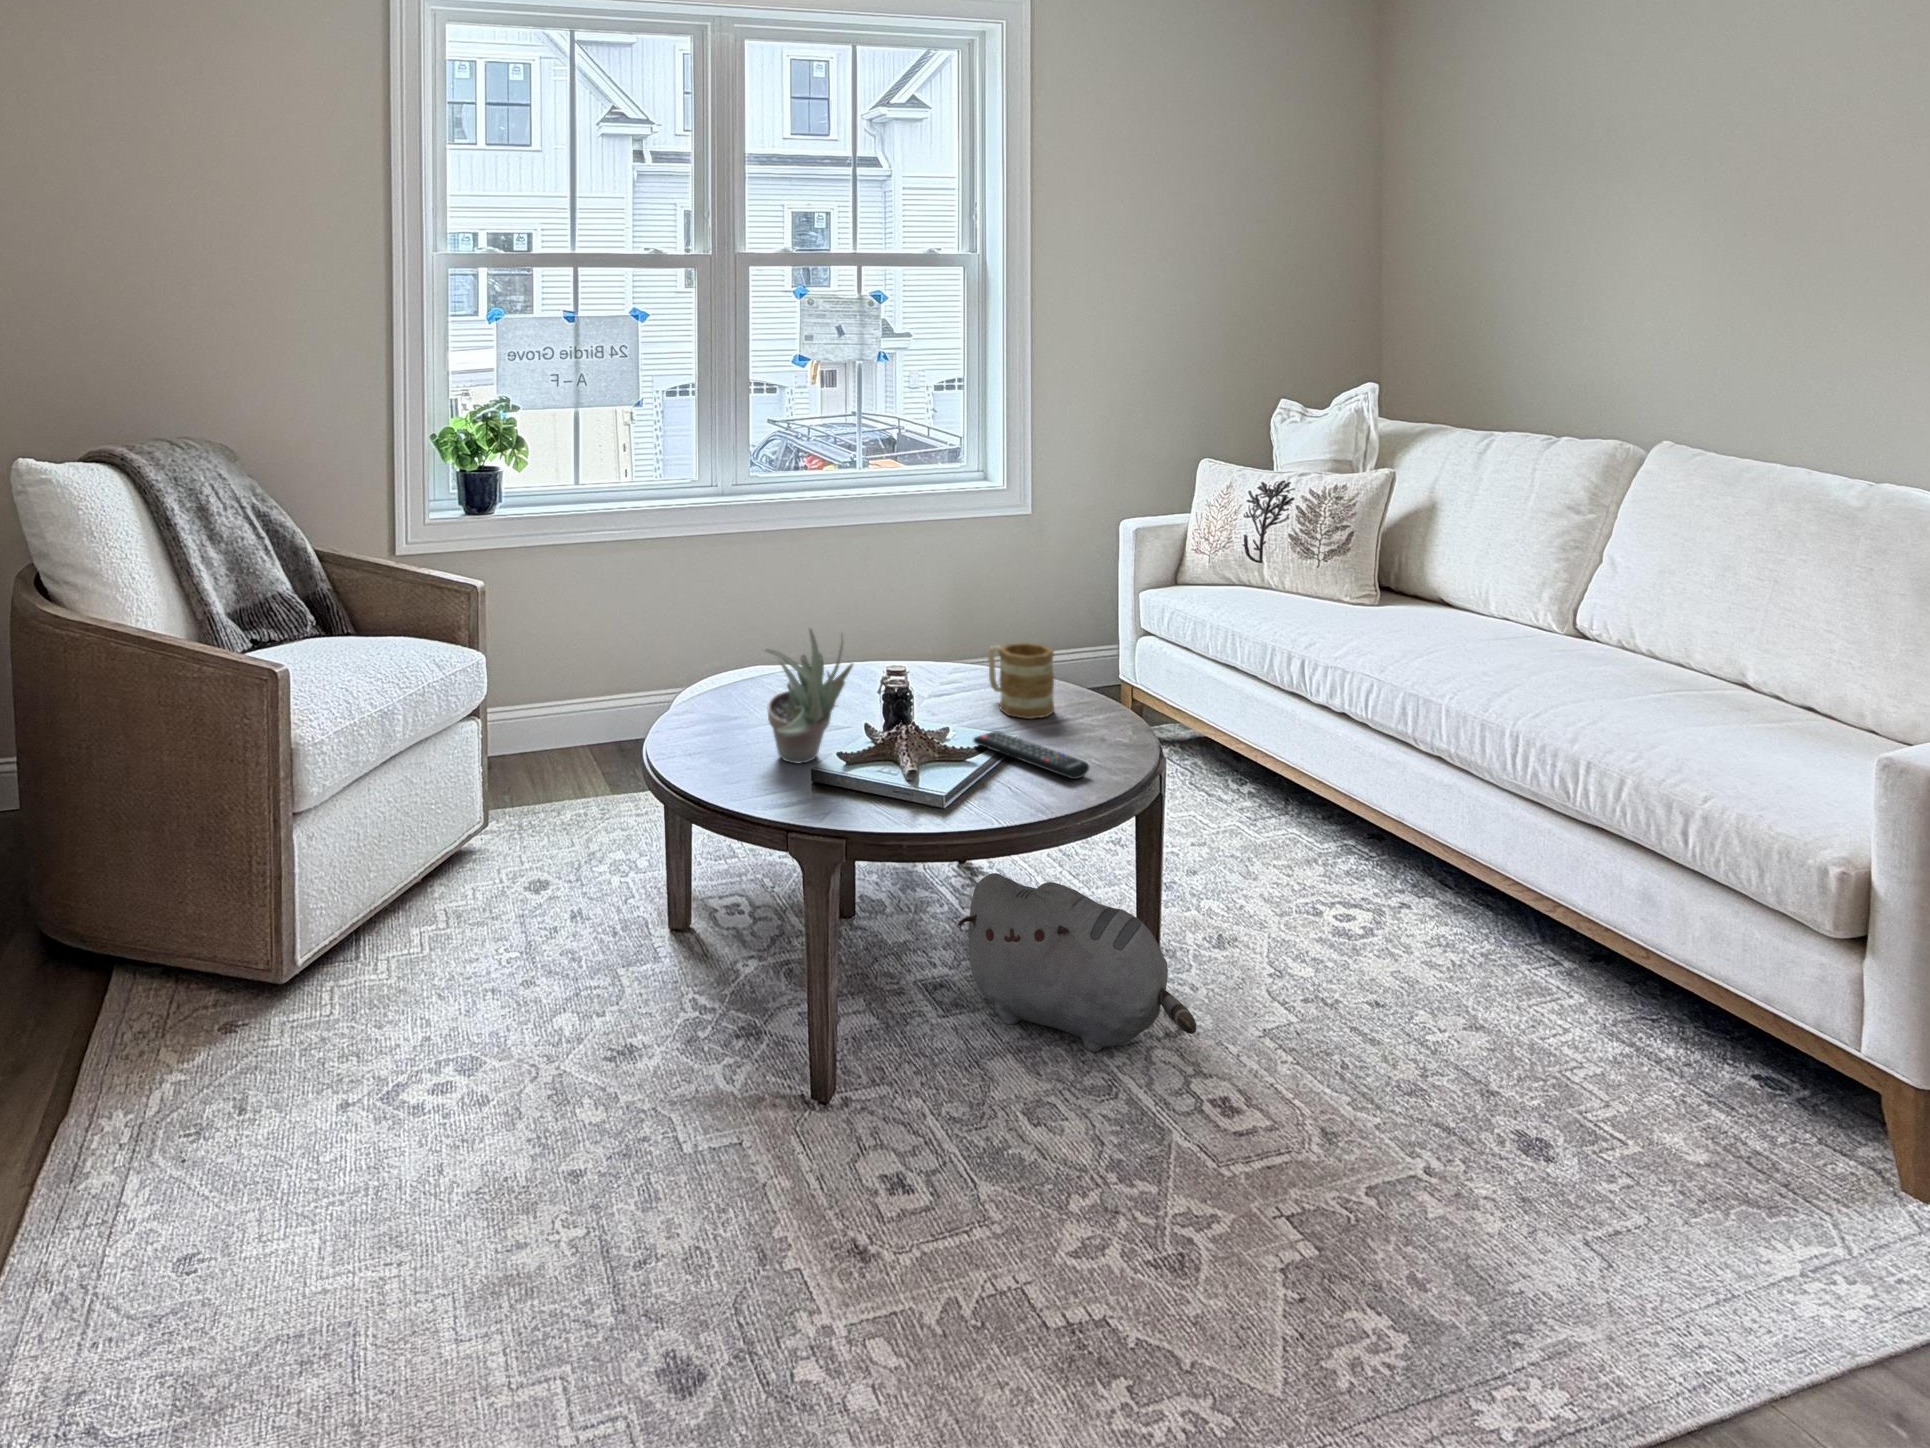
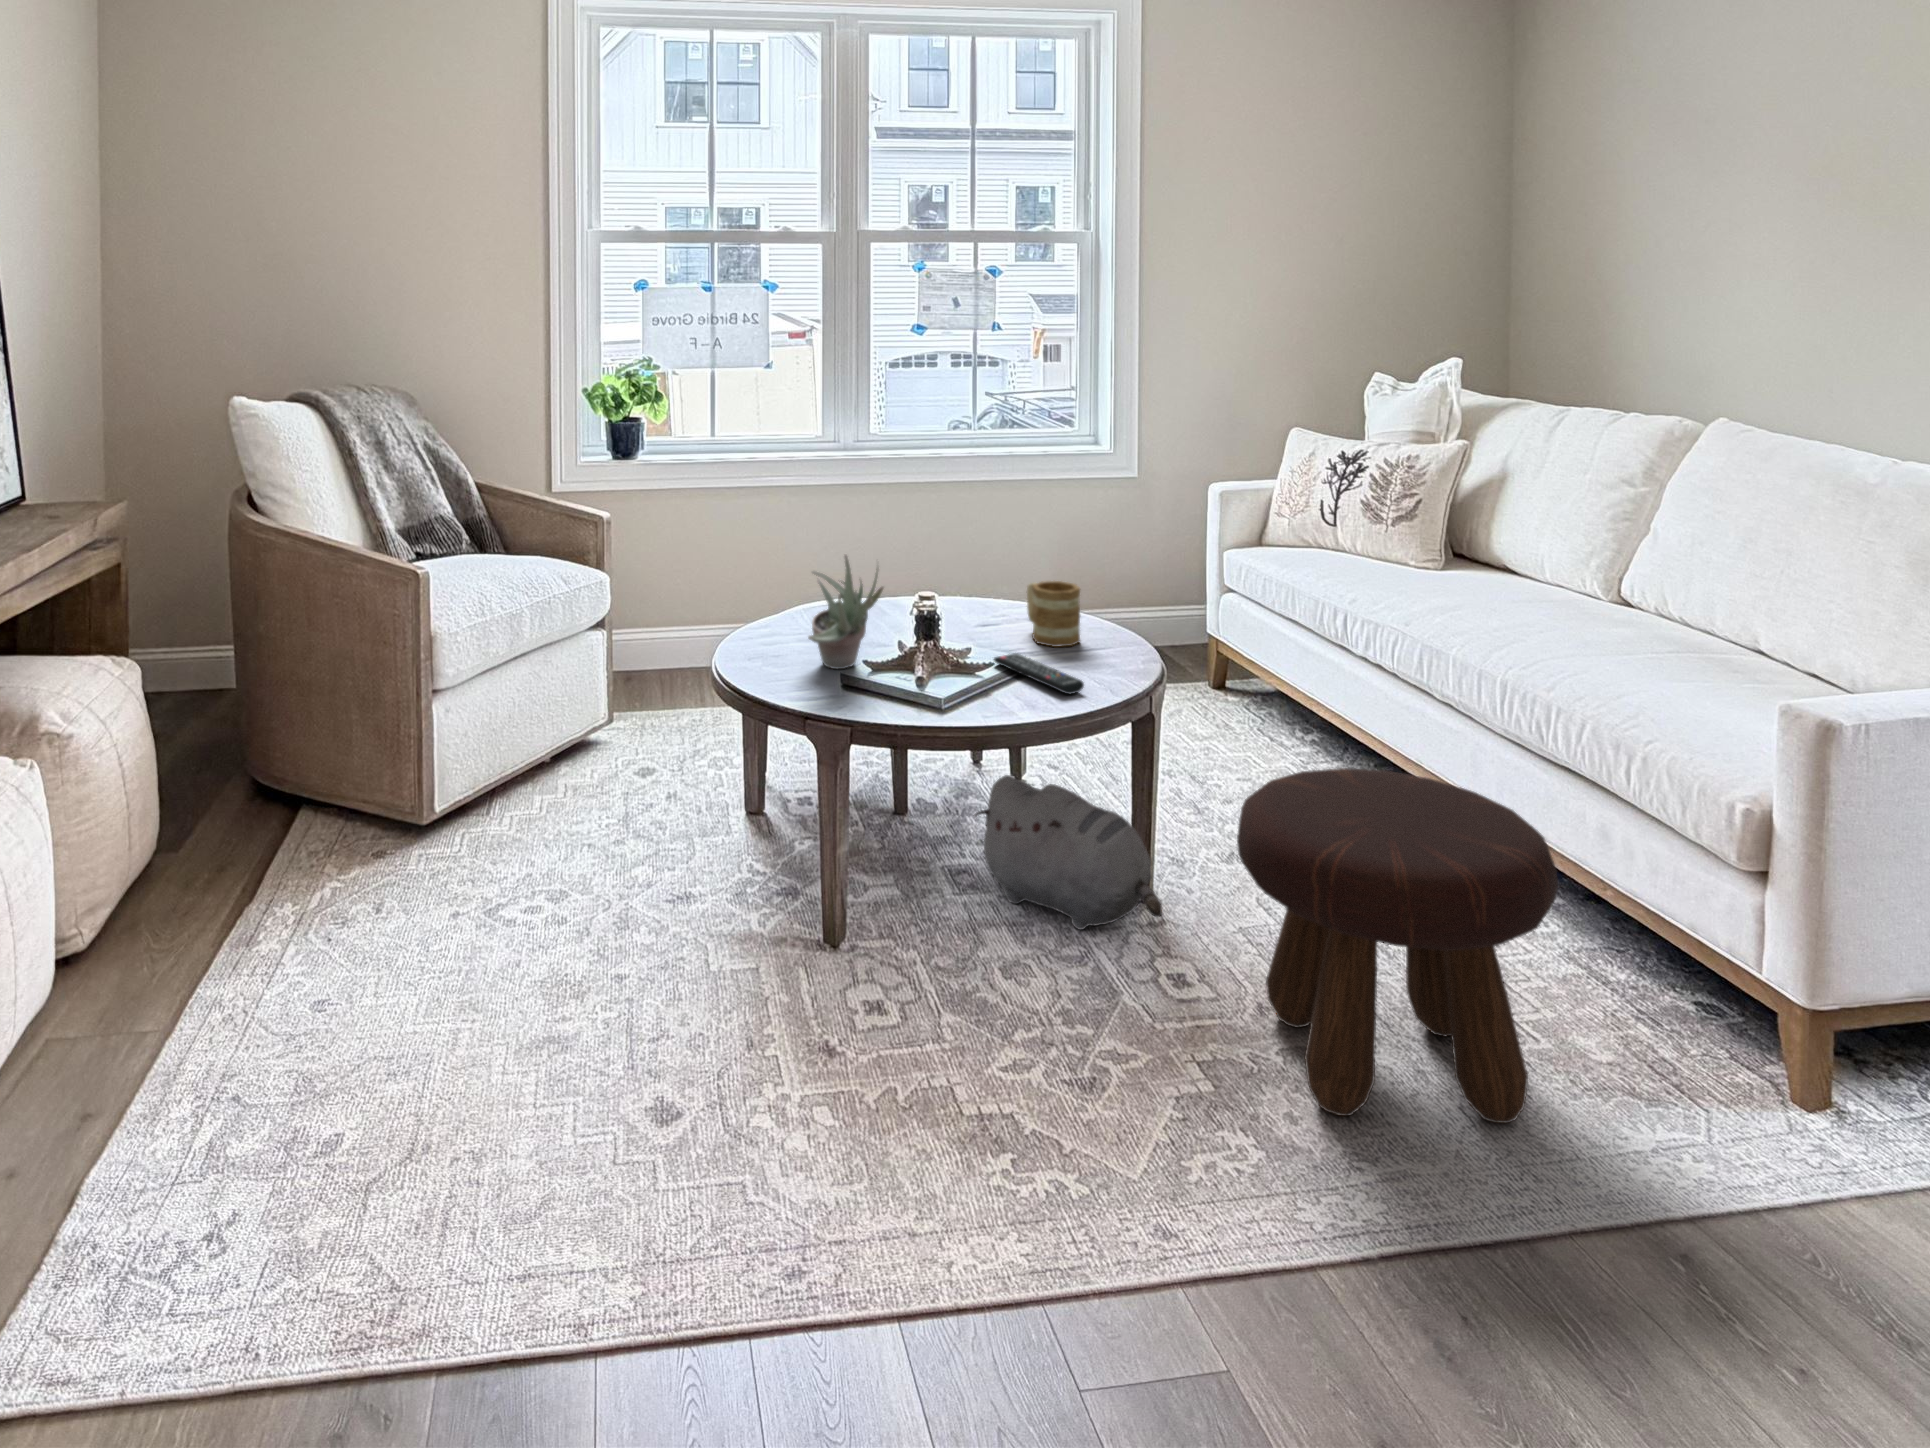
footstool: none [1309,851,1686,1272] -> present [1237,768,1558,1123]

